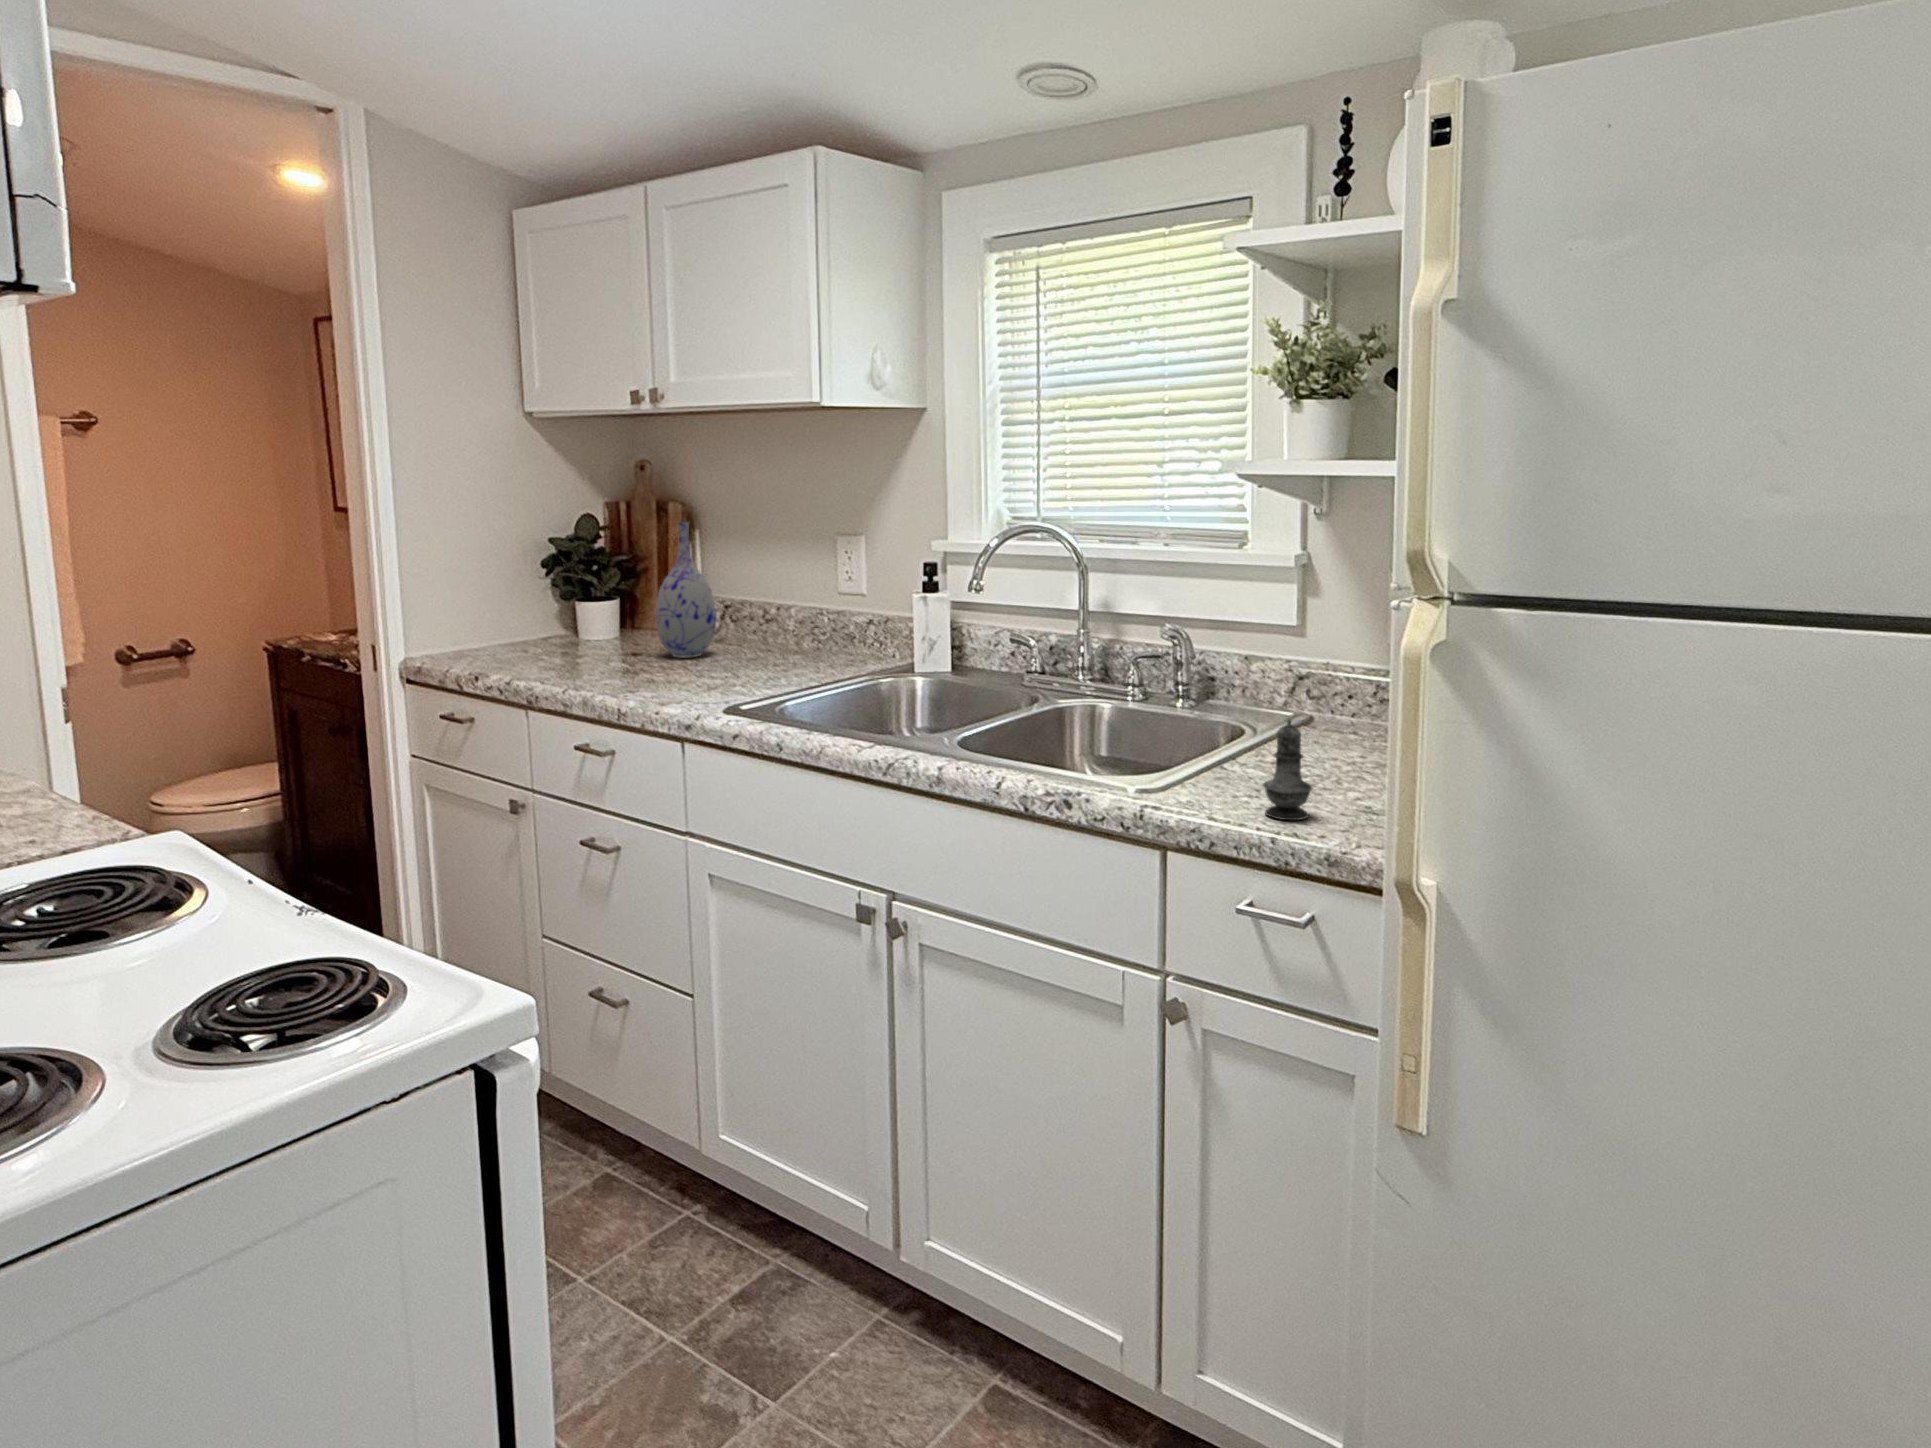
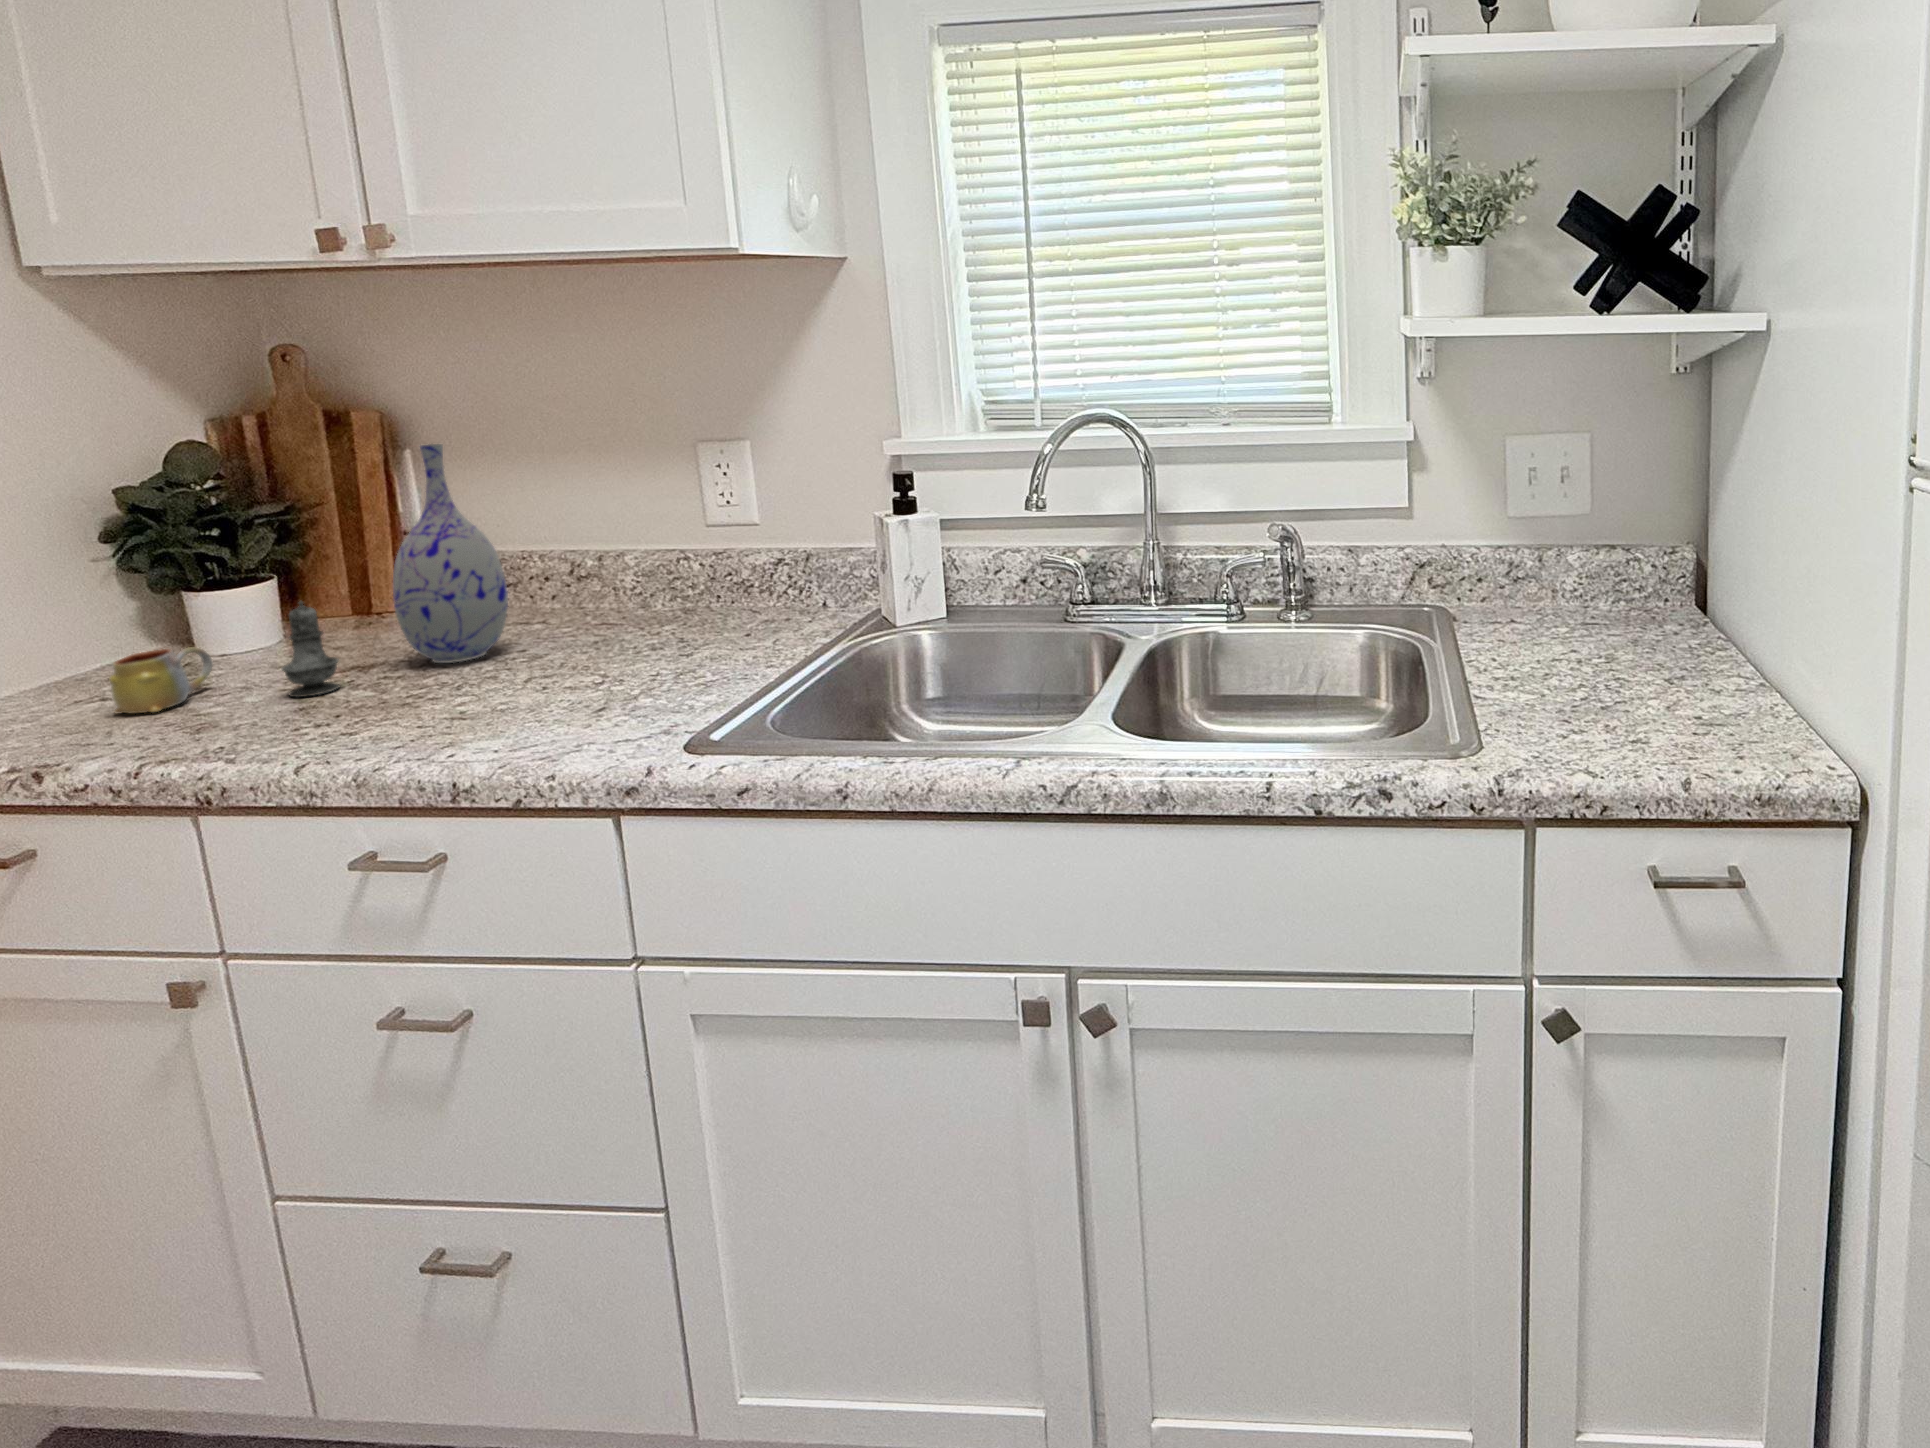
mug: none [525,627,574,660] -> present [109,647,212,714]
salt shaker: present [1263,719,1312,820] -> present [282,601,339,697]

